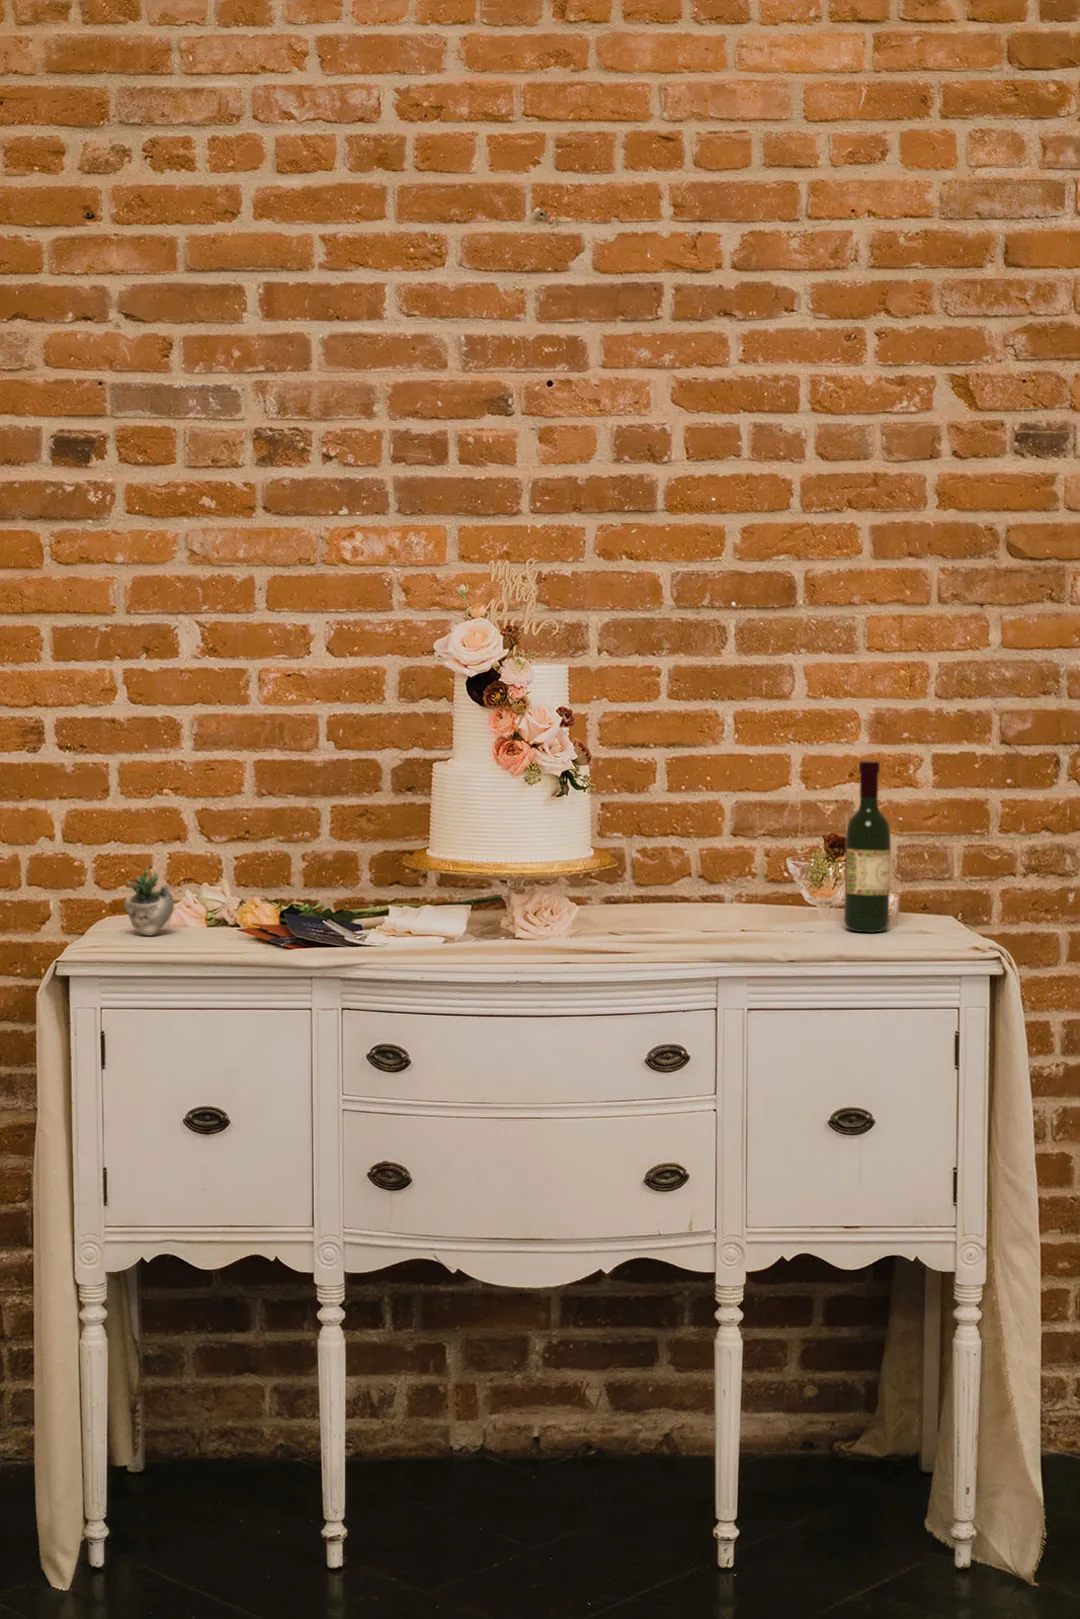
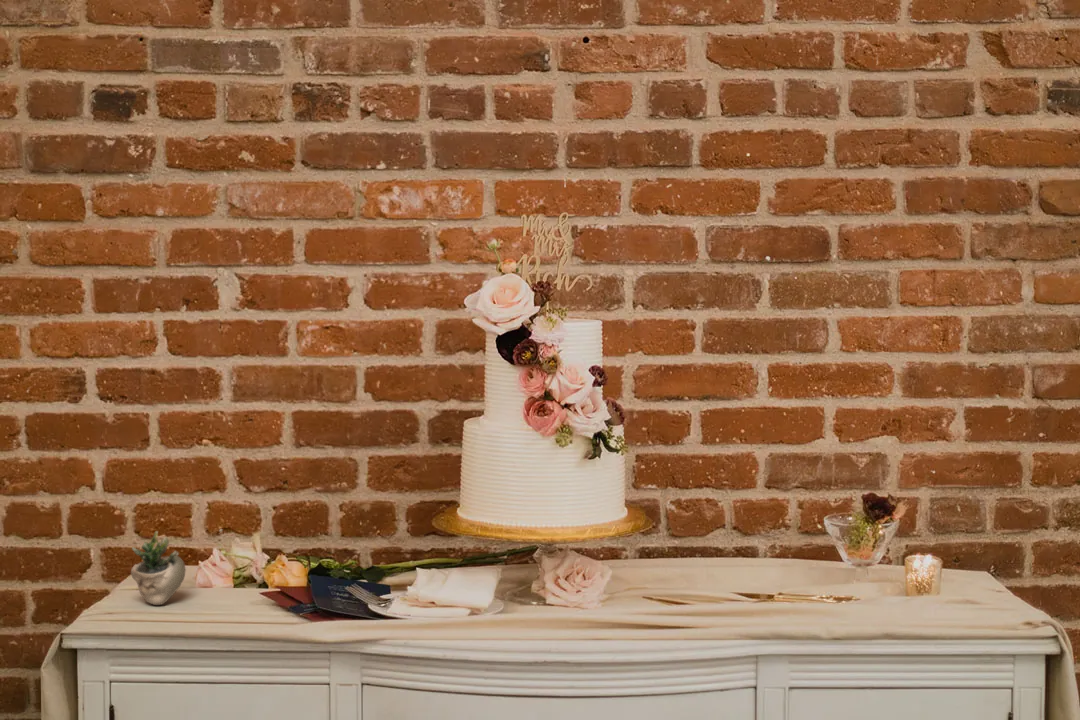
wine bottle: present [844,761,891,932] -> none [900,423,952,610]

